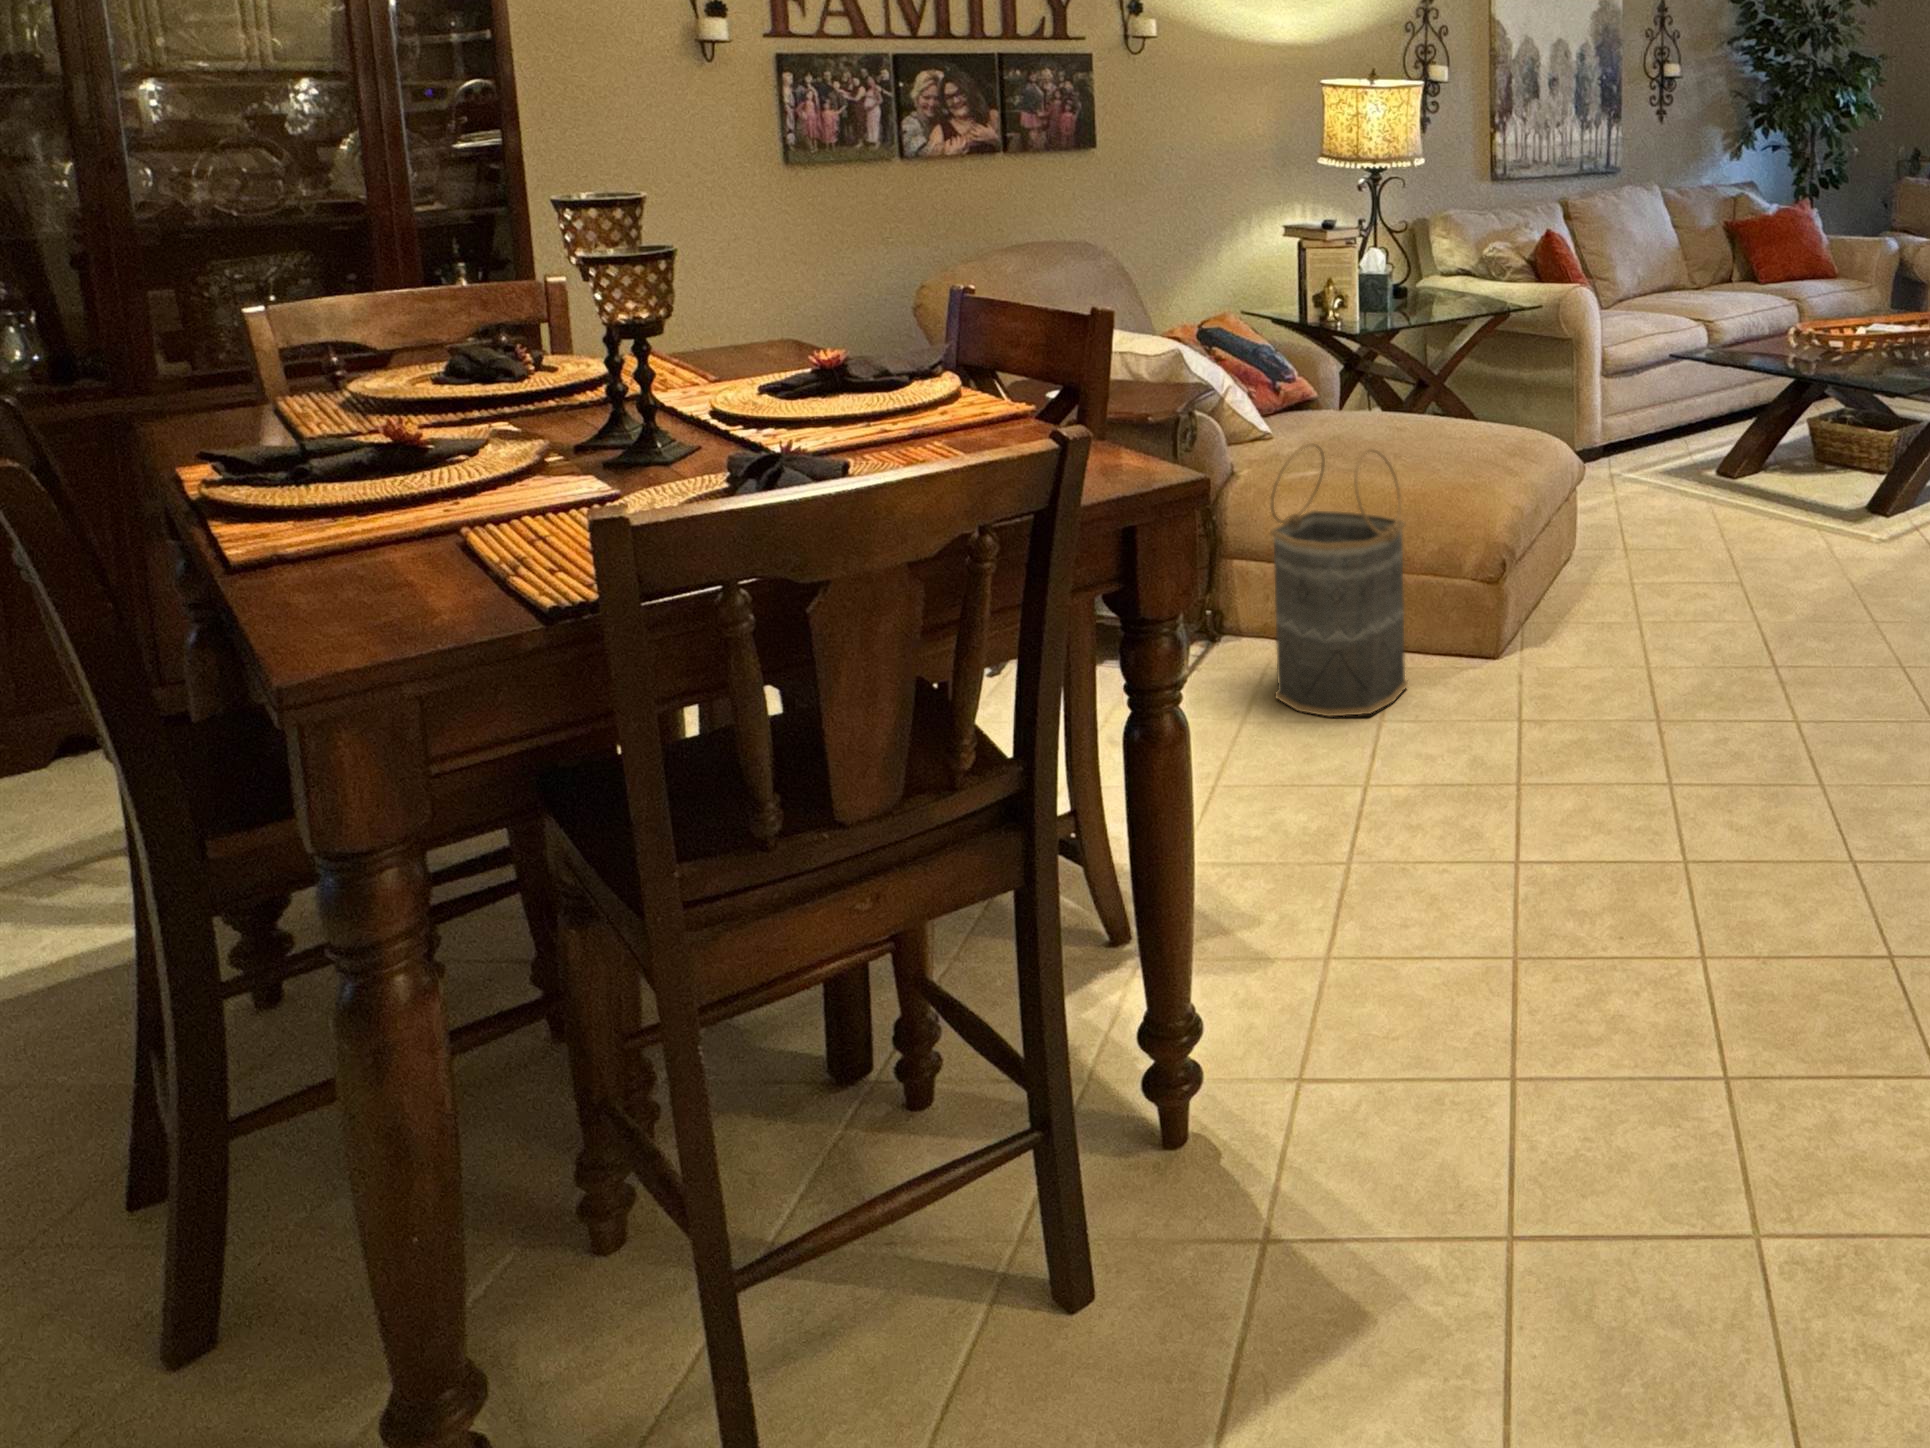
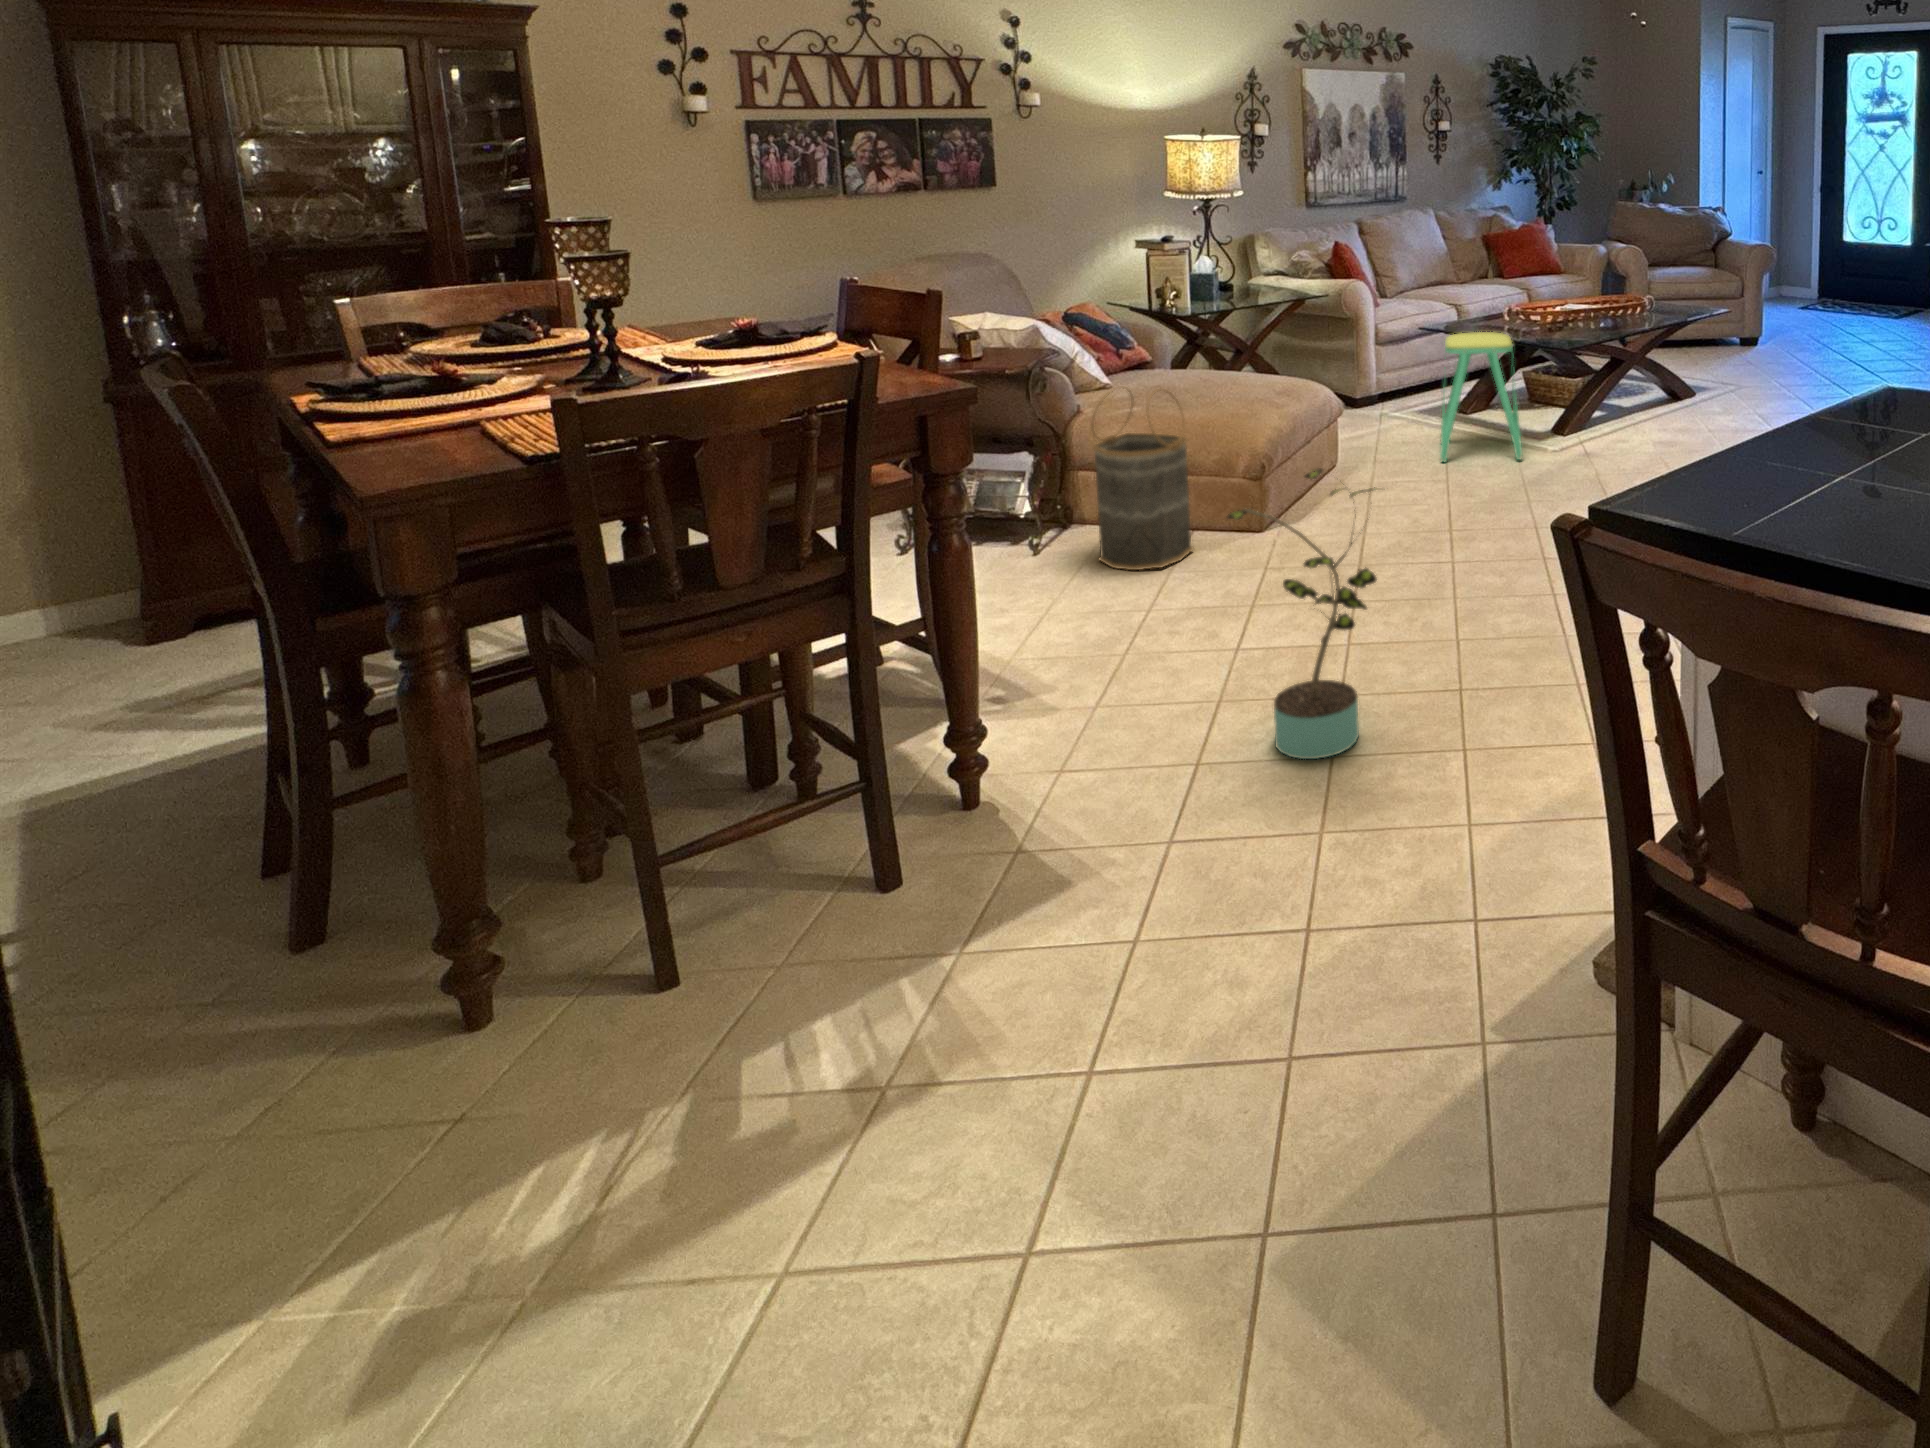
stool: none [1711,366,1841,553] -> present [1440,332,1523,462]
potted plant: none [1565,606,1824,1085] -> present [1227,469,1377,759]

